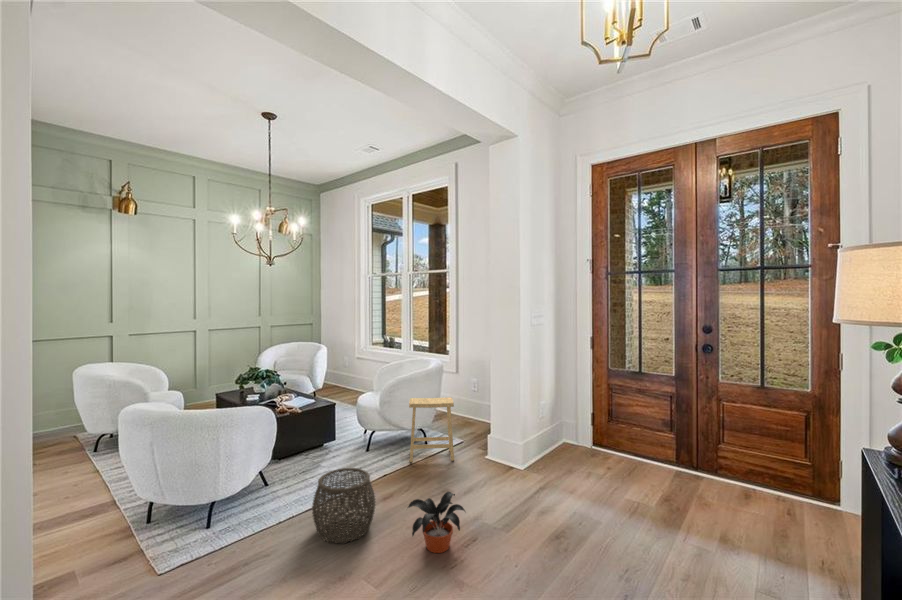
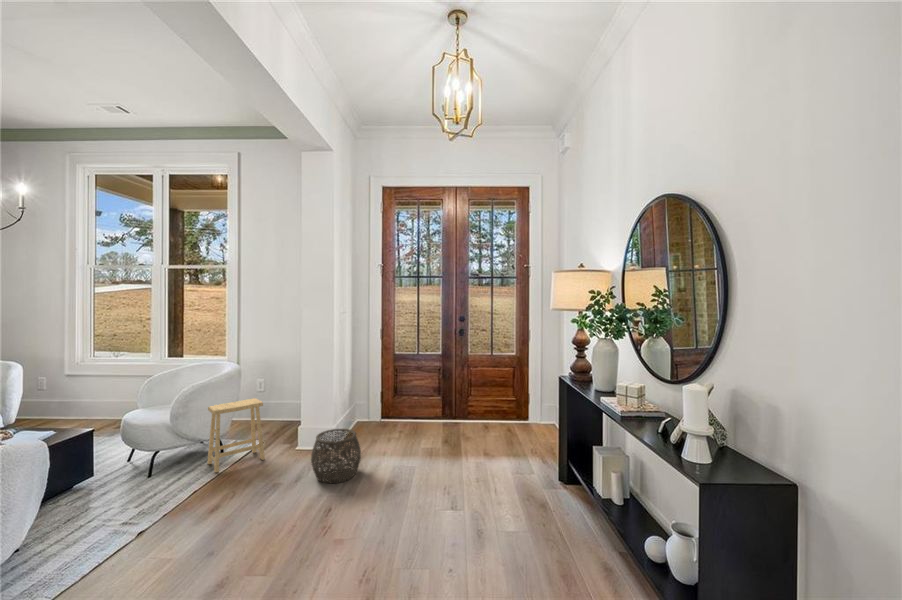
woven basket: present [312,468,376,543] -> present [311,429,361,483]
potted plant: present [408,492,465,553] -> none [268,475,329,532]

